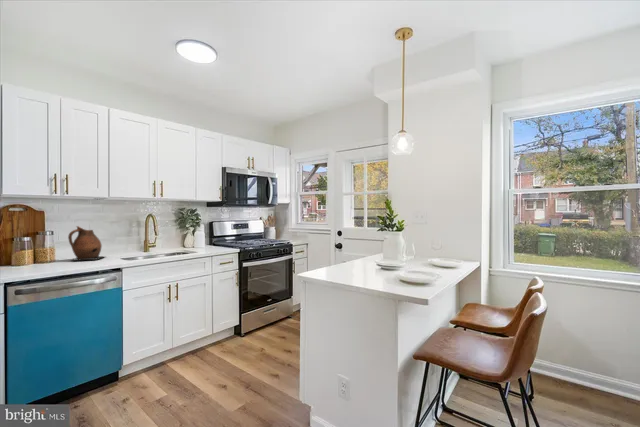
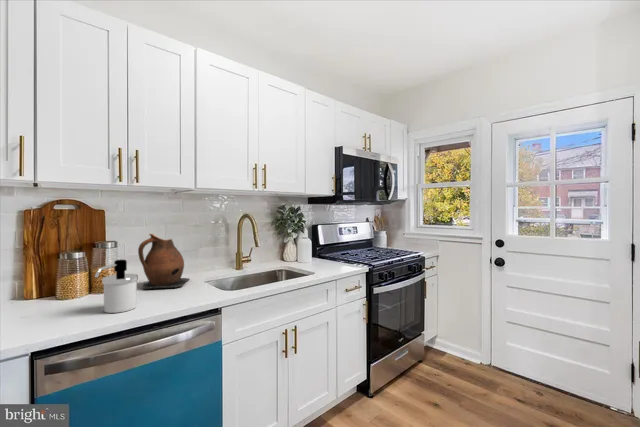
soap dispenser: none [40,239,67,269] -> present [95,260,138,313]

